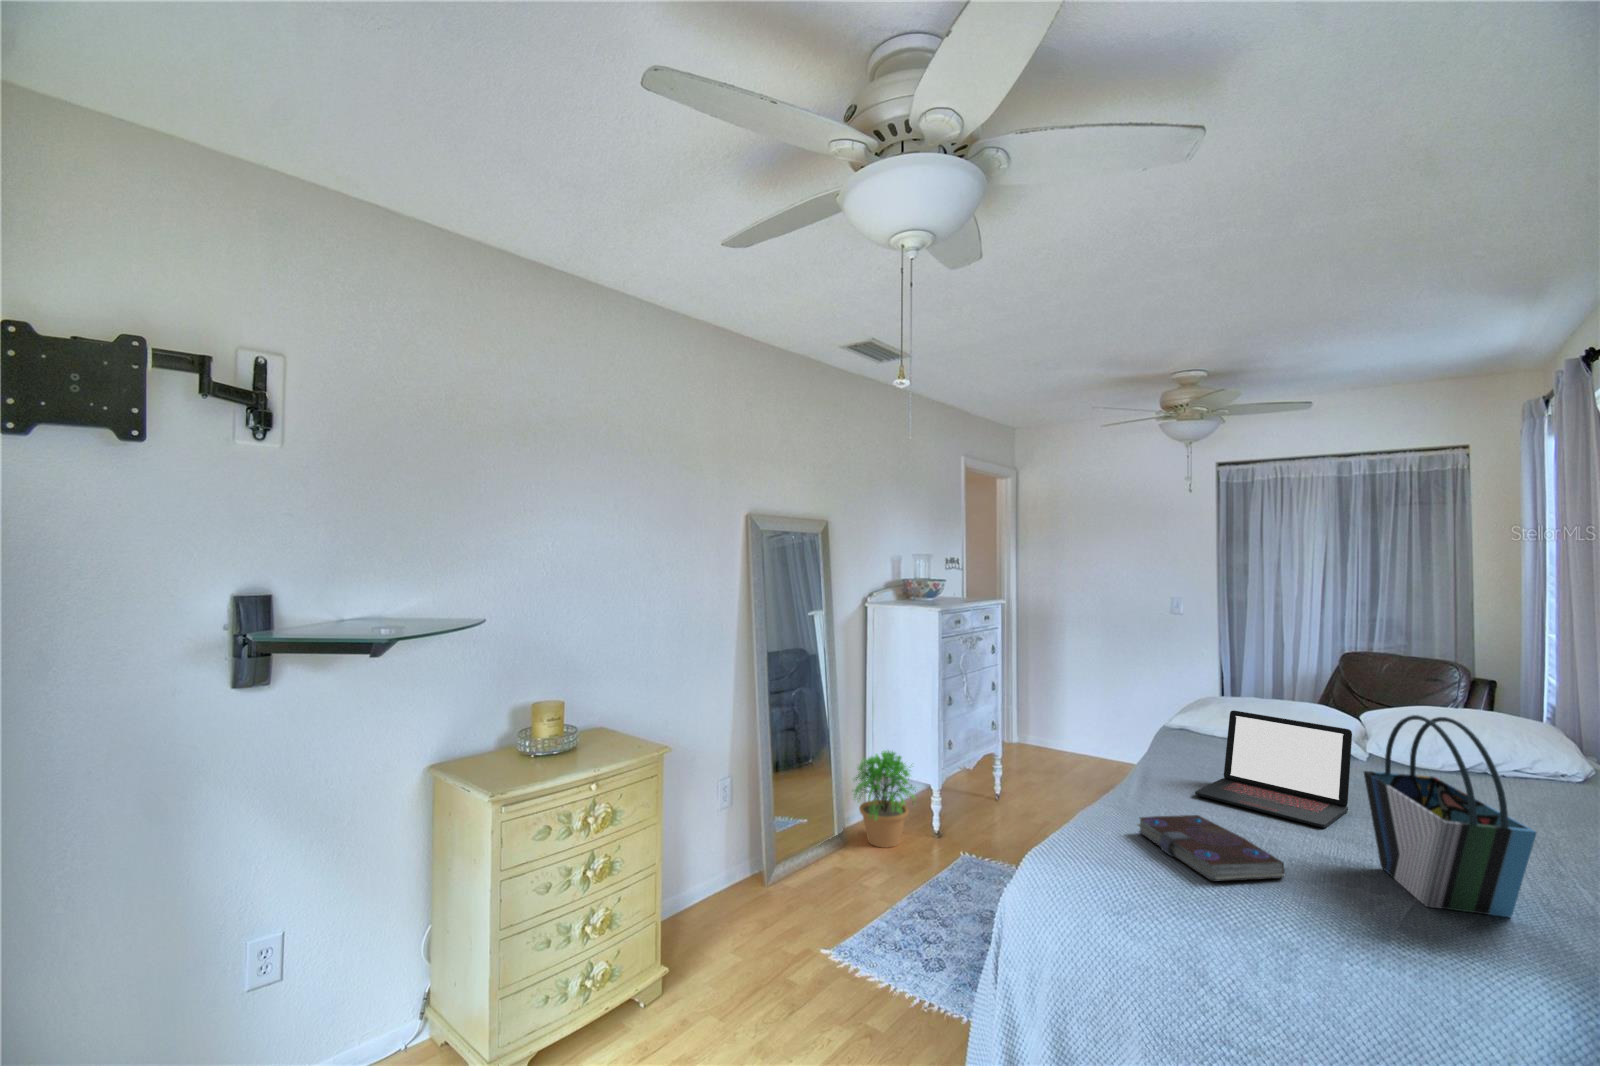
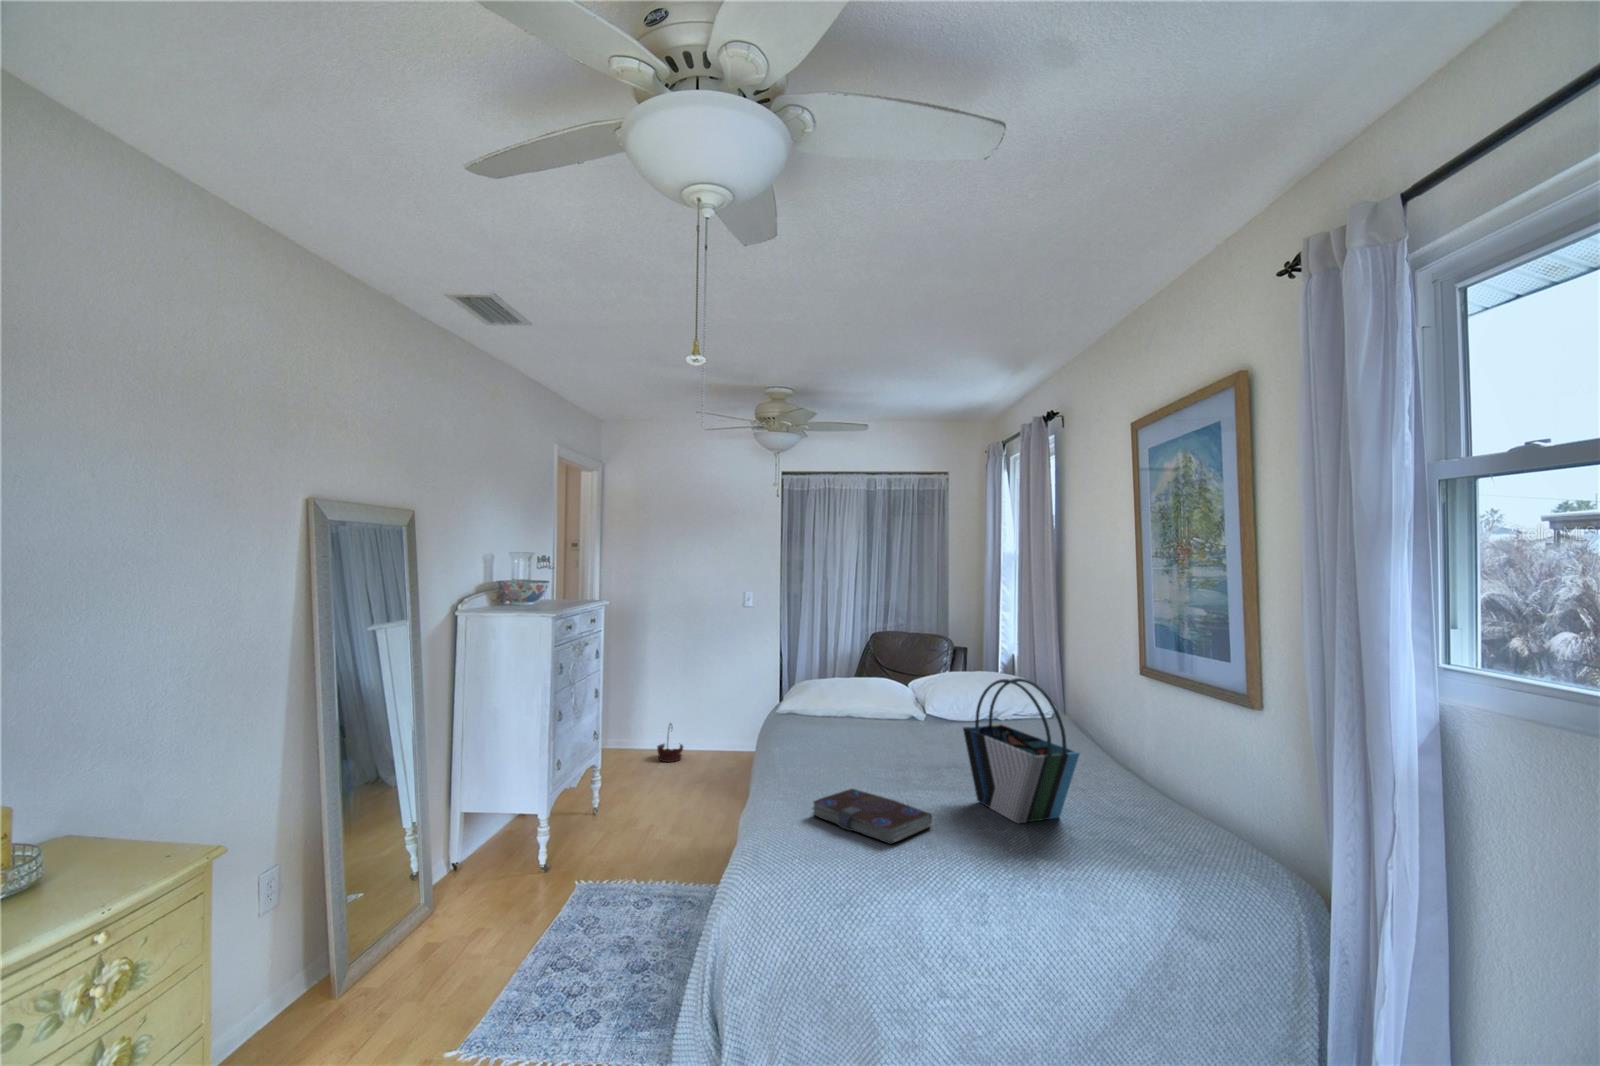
laptop: present [1195,711,1352,828] -> none [831,691,933,779]
basket: none [1076,726,1105,766] -> present [657,724,683,762]
potted plant: present [854,751,915,848] -> none [436,782,526,903]

